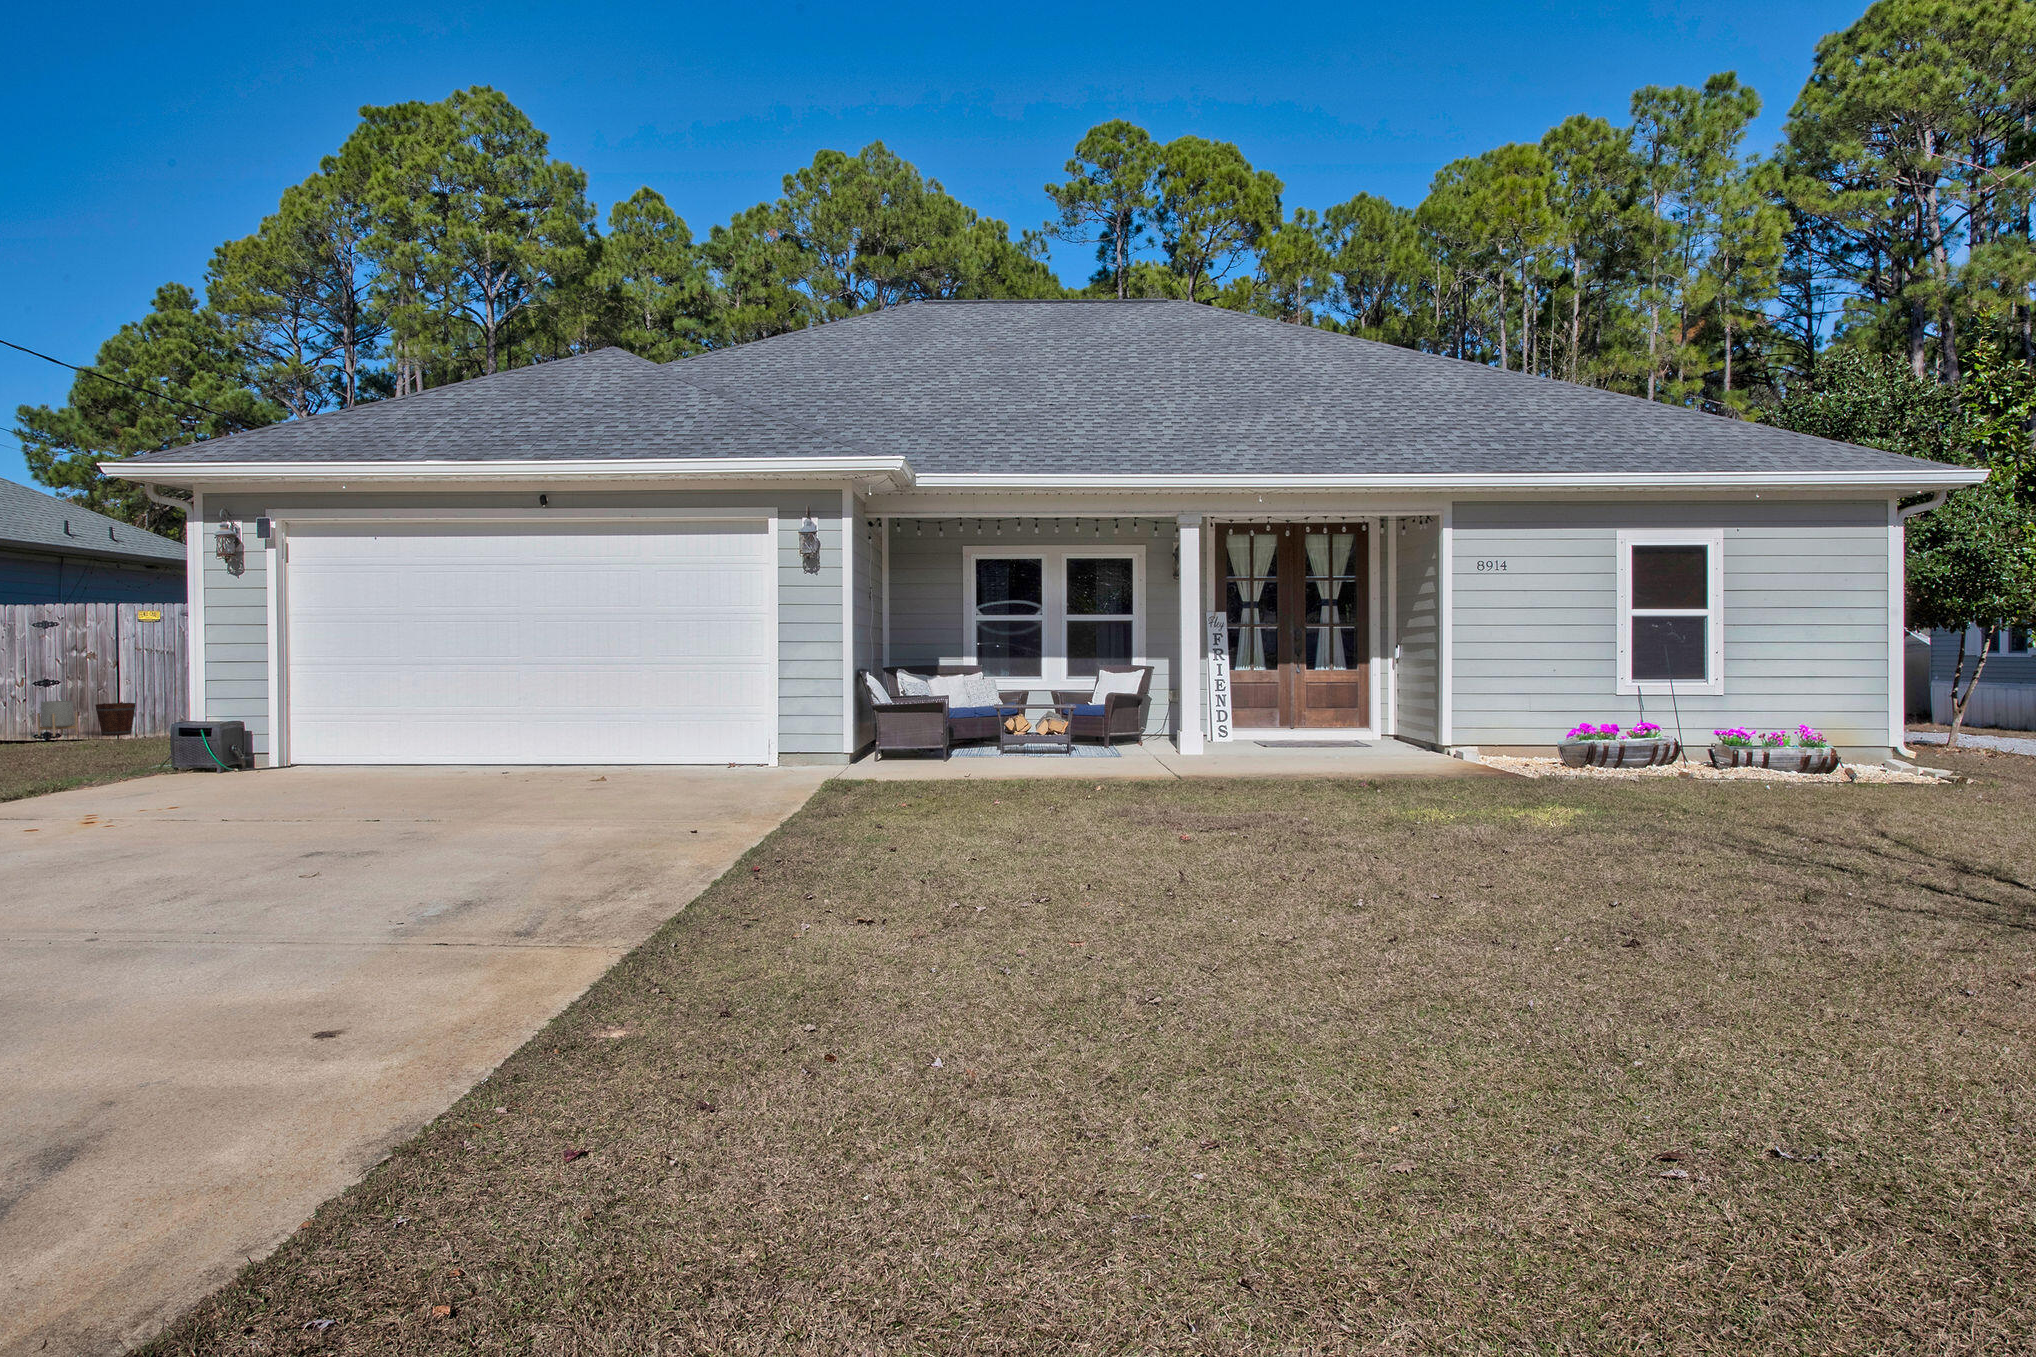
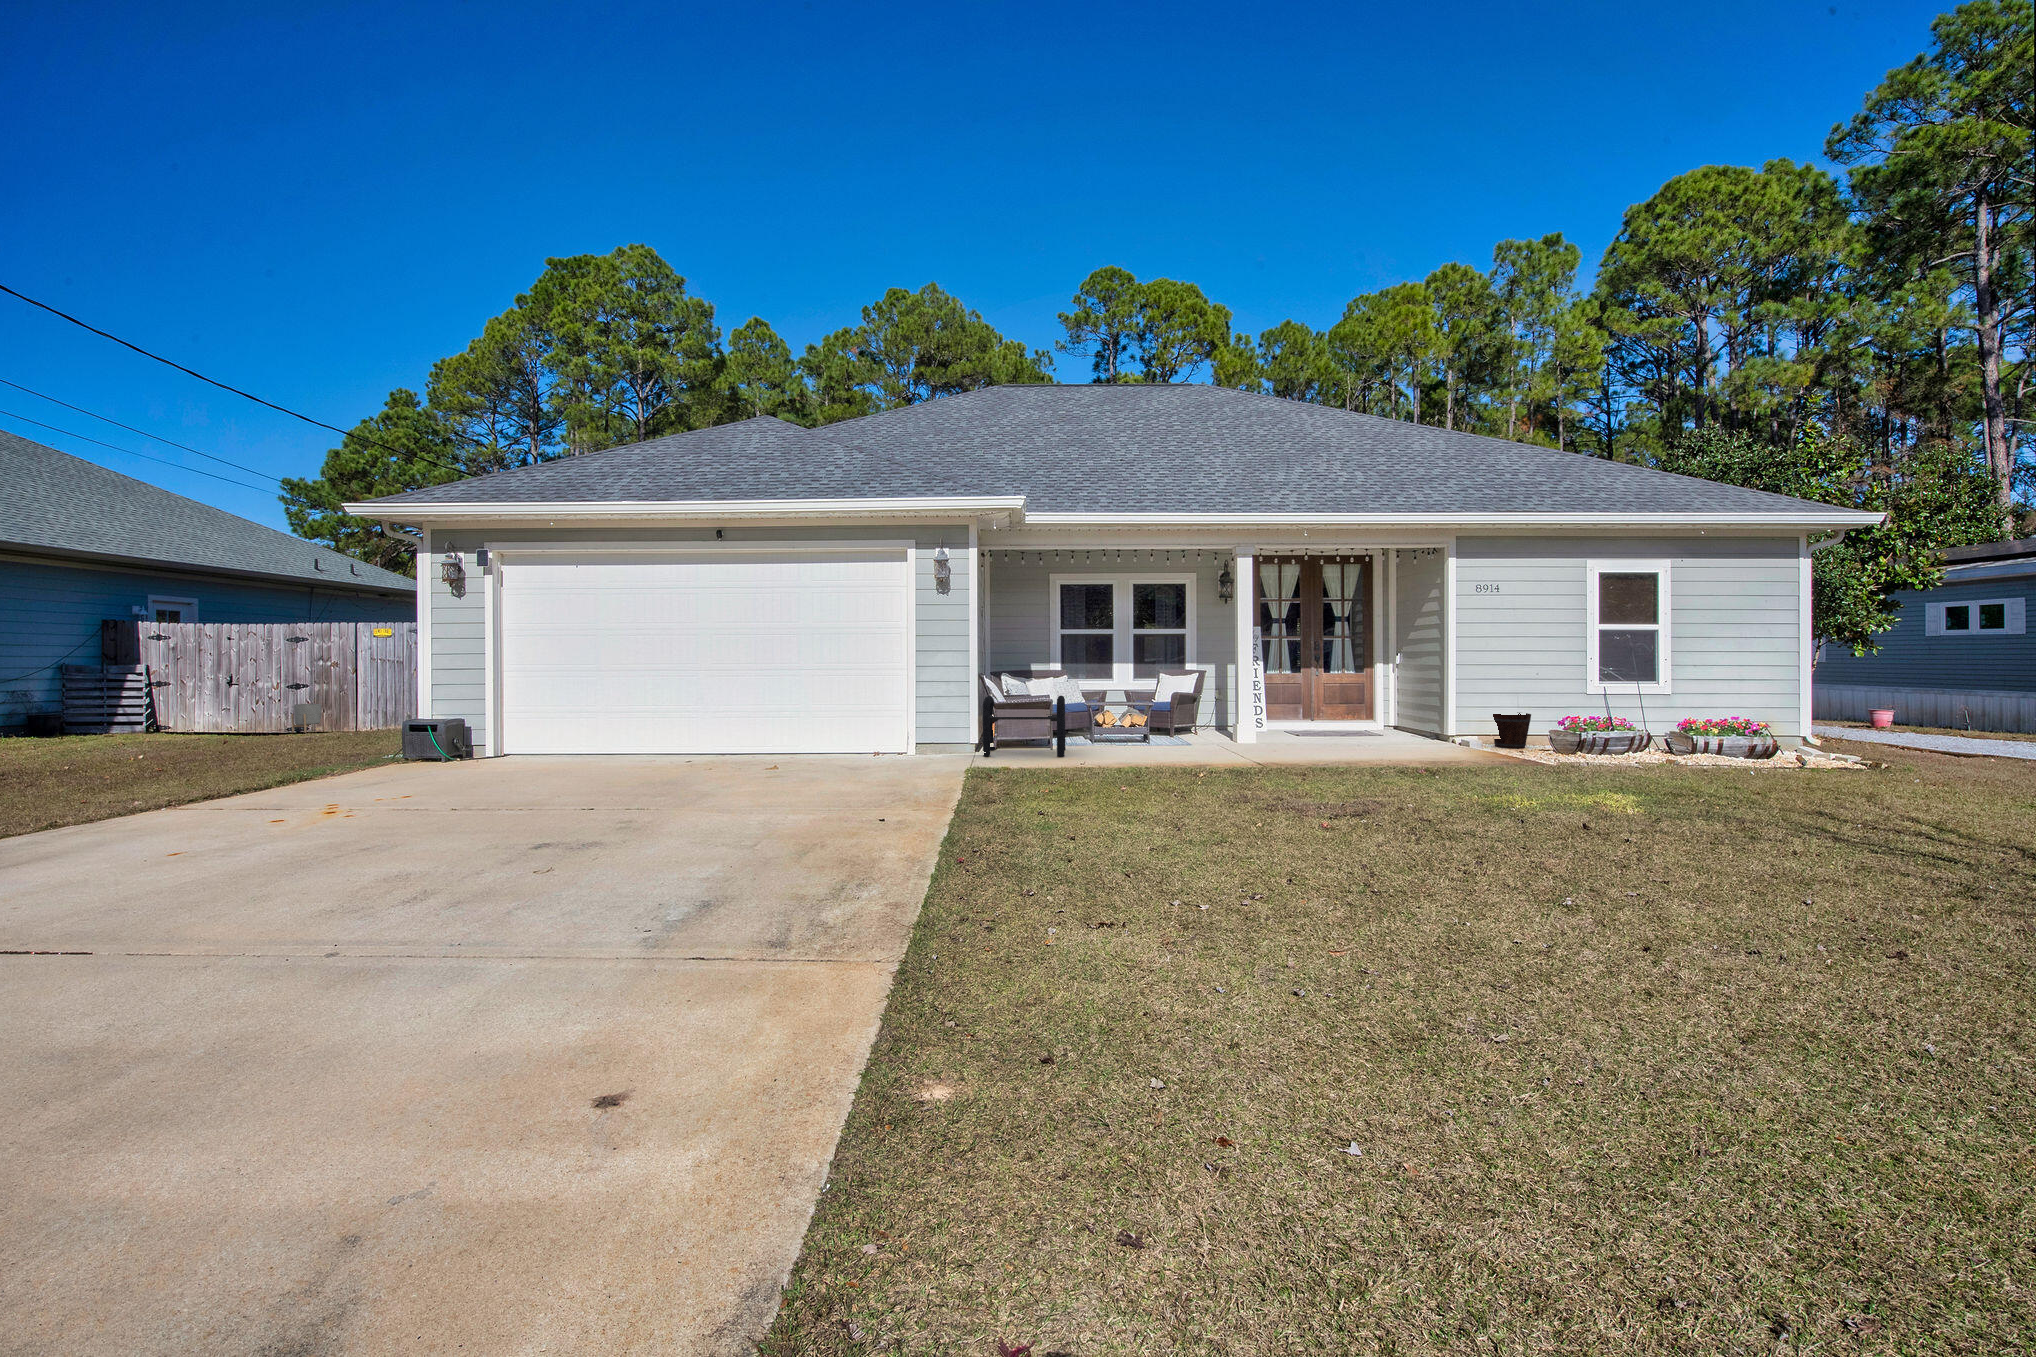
bench: none [855,694,961,768] -> present [983,696,1065,757]
bucket: present [95,702,136,735] -> present [1493,712,1531,749]

